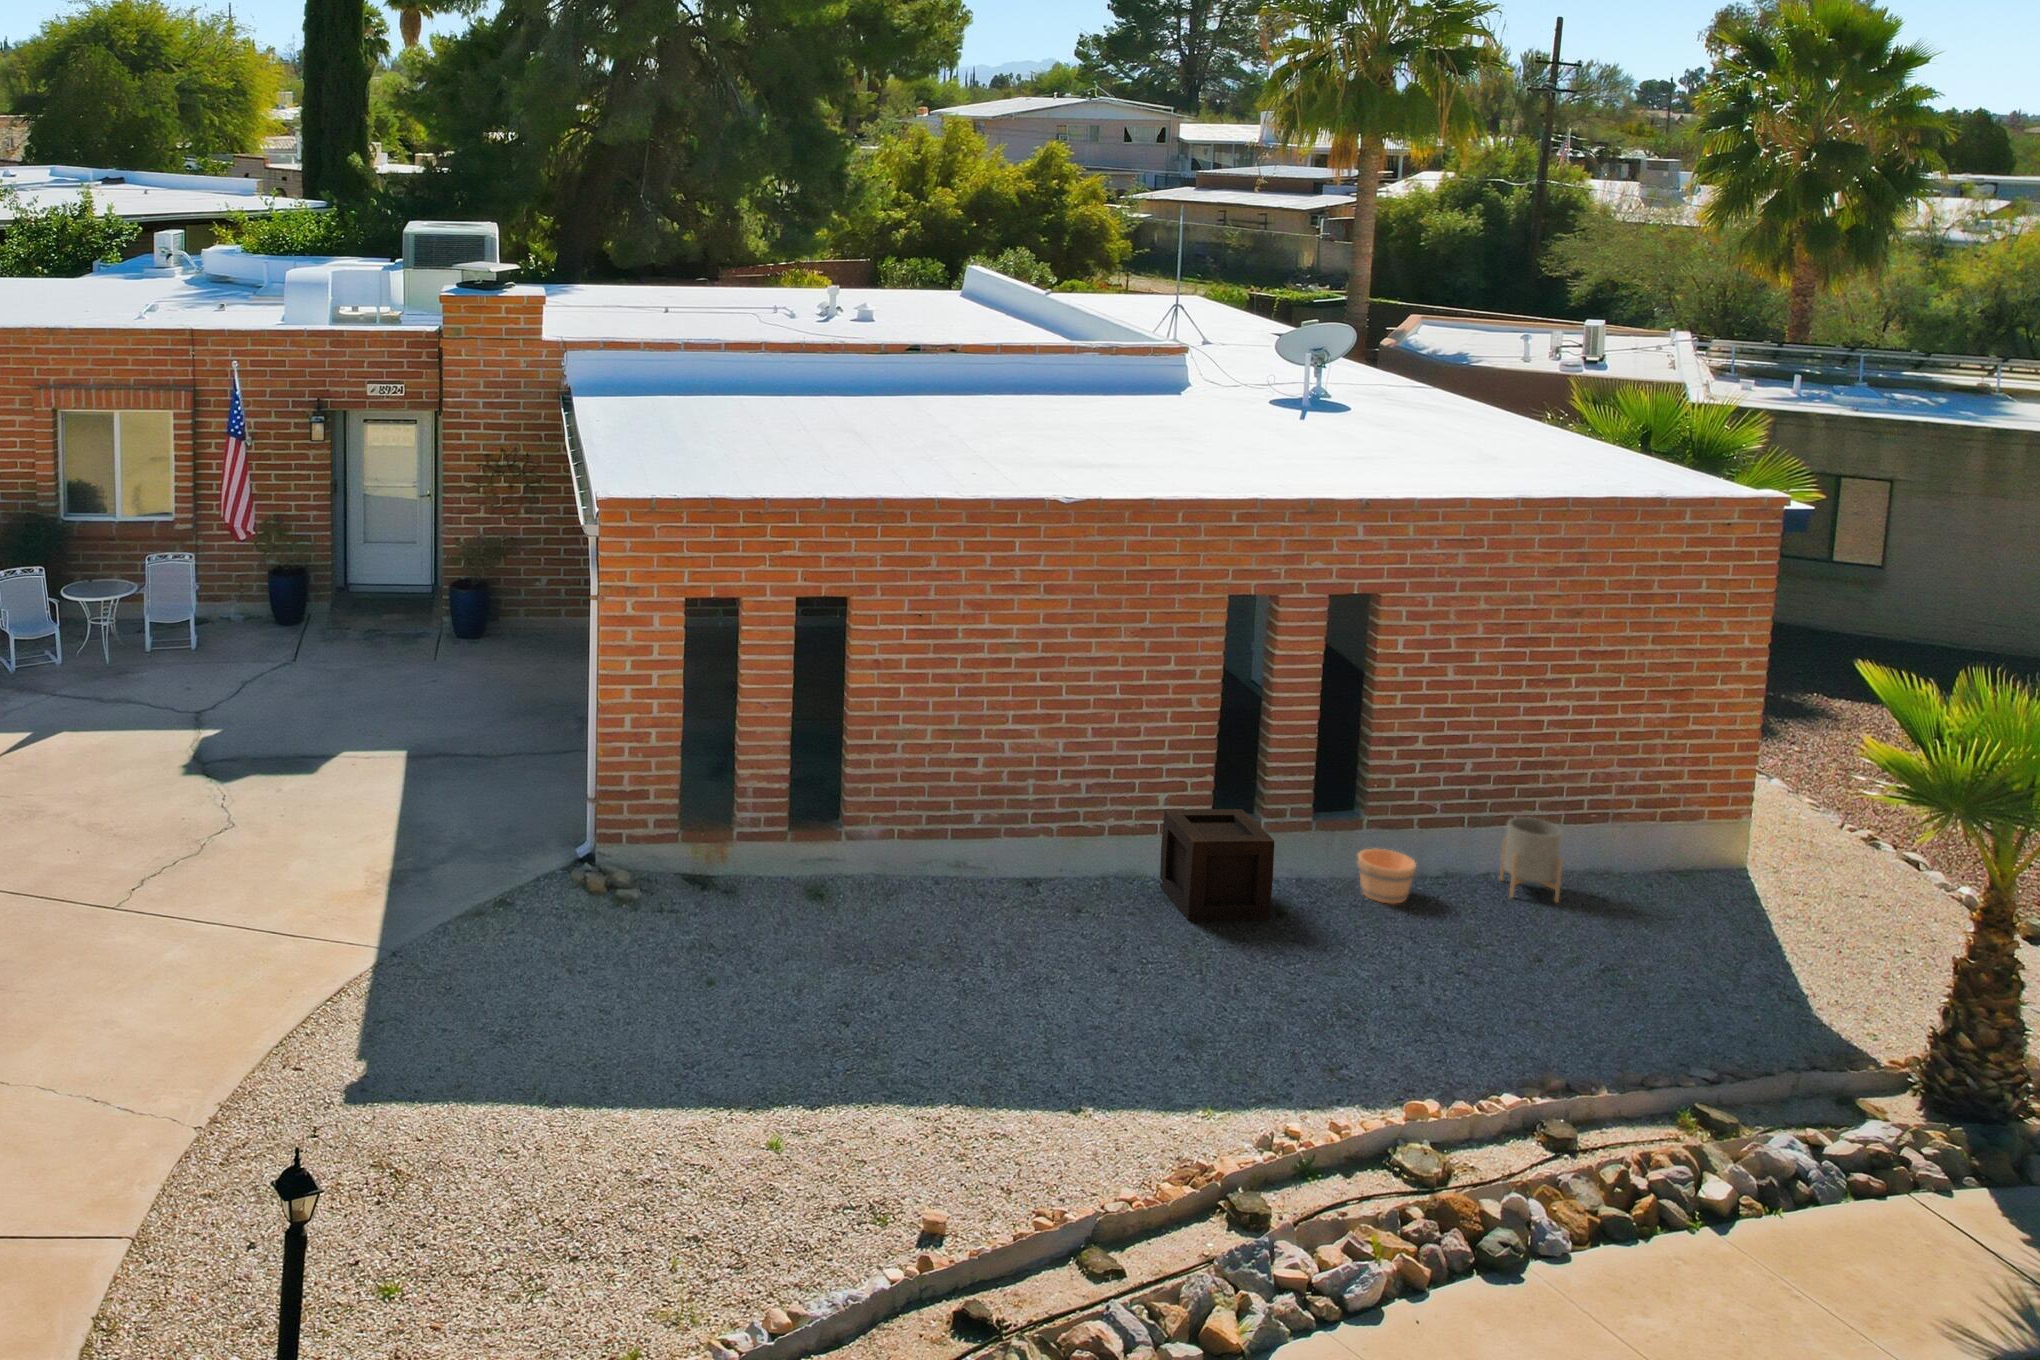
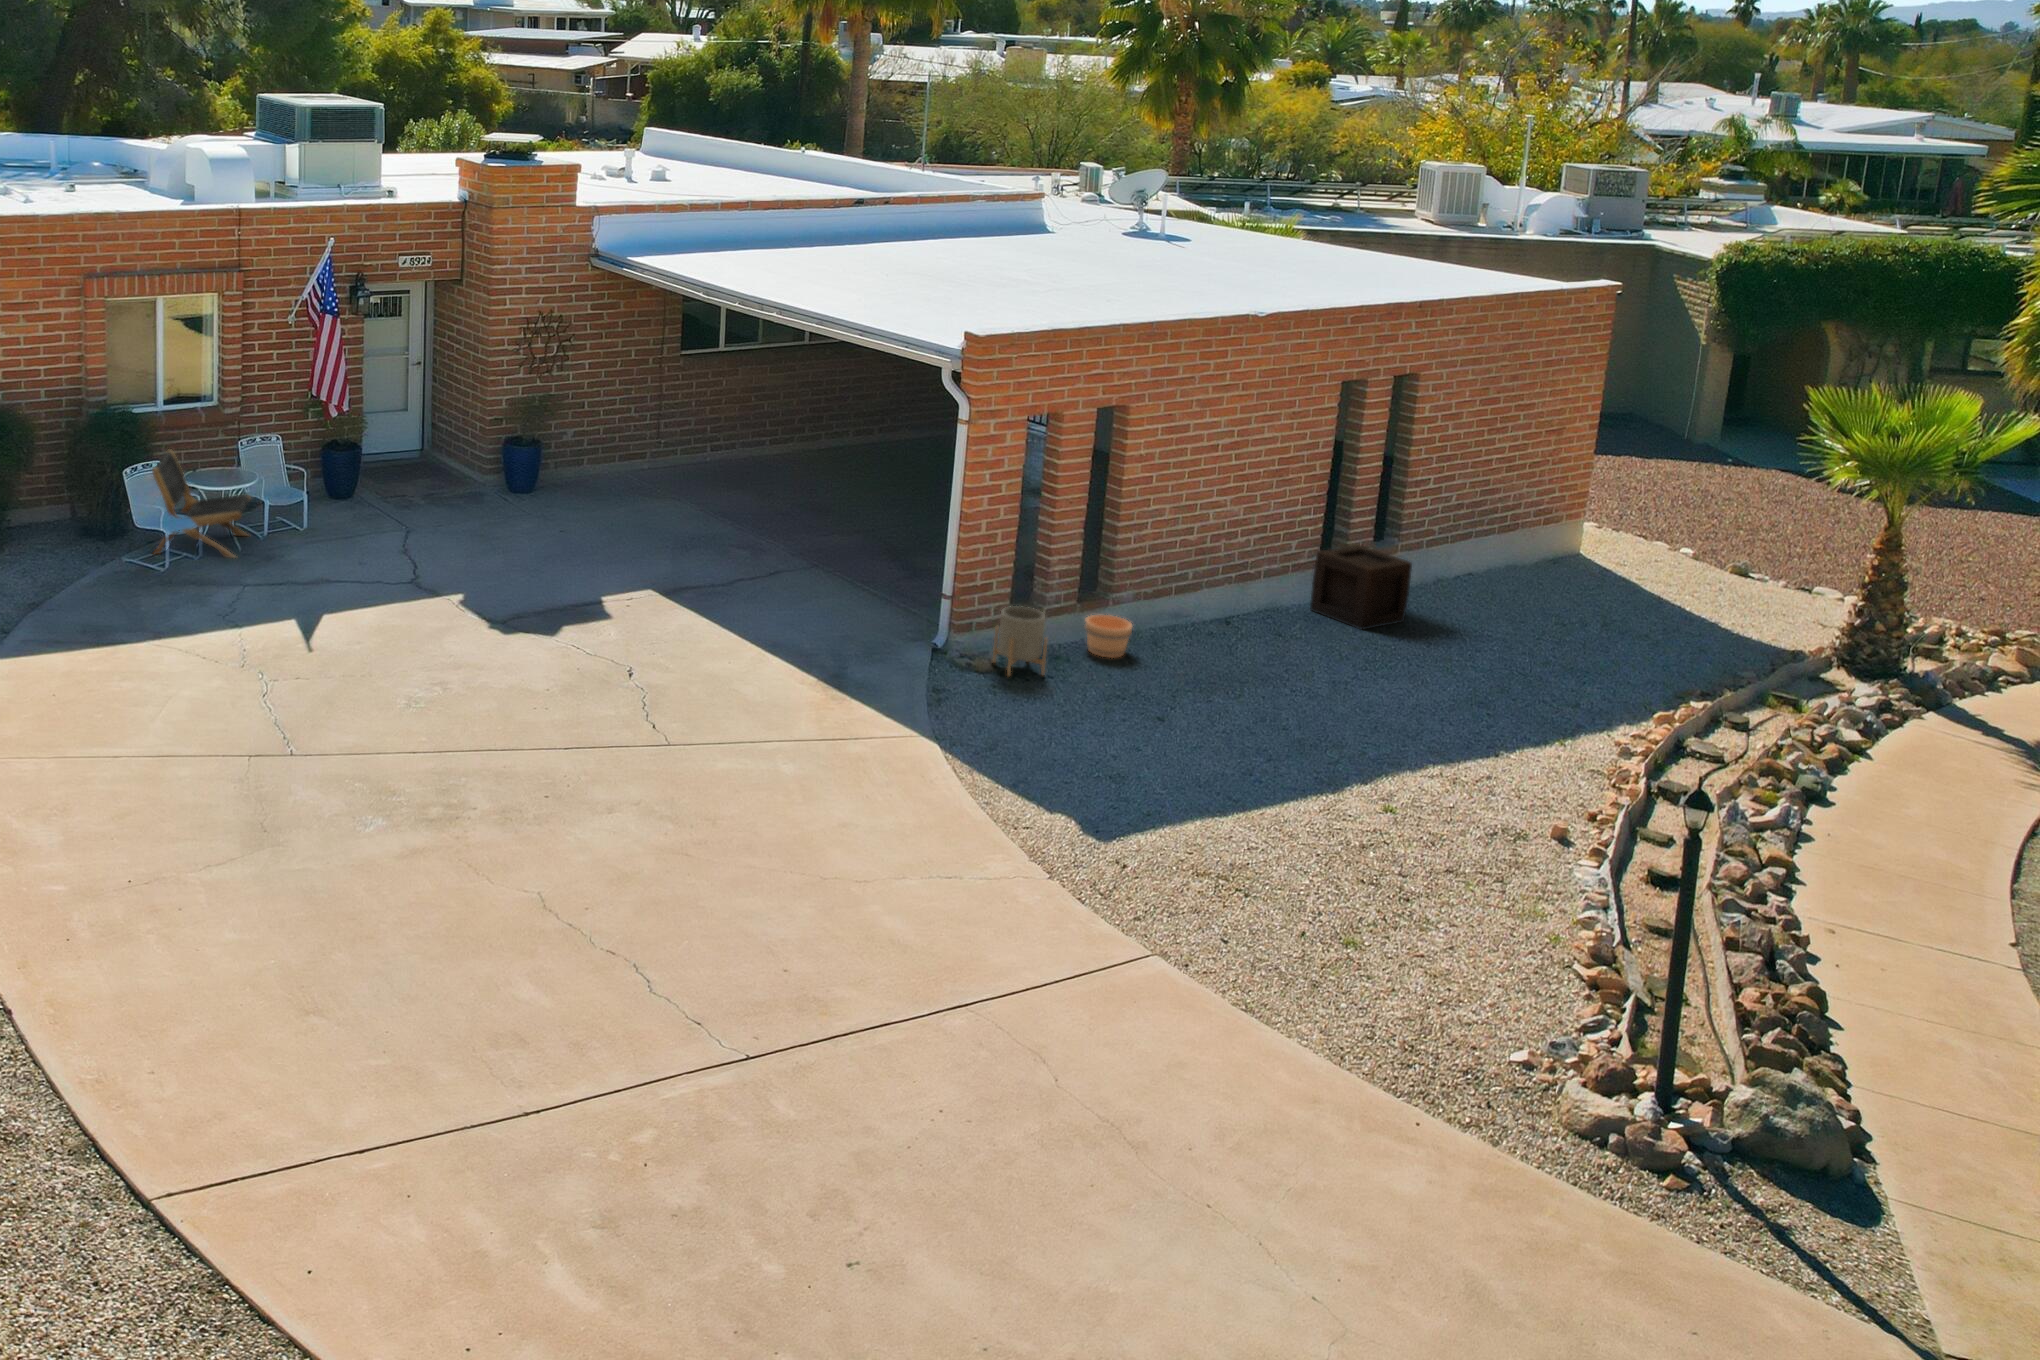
lounge chair: none [23,559,141,672] -> present [152,450,250,558]
planter: present [1500,817,1562,902] -> present [993,606,1047,675]
bucket: present [1357,849,1416,904] -> present [1085,615,1132,658]

